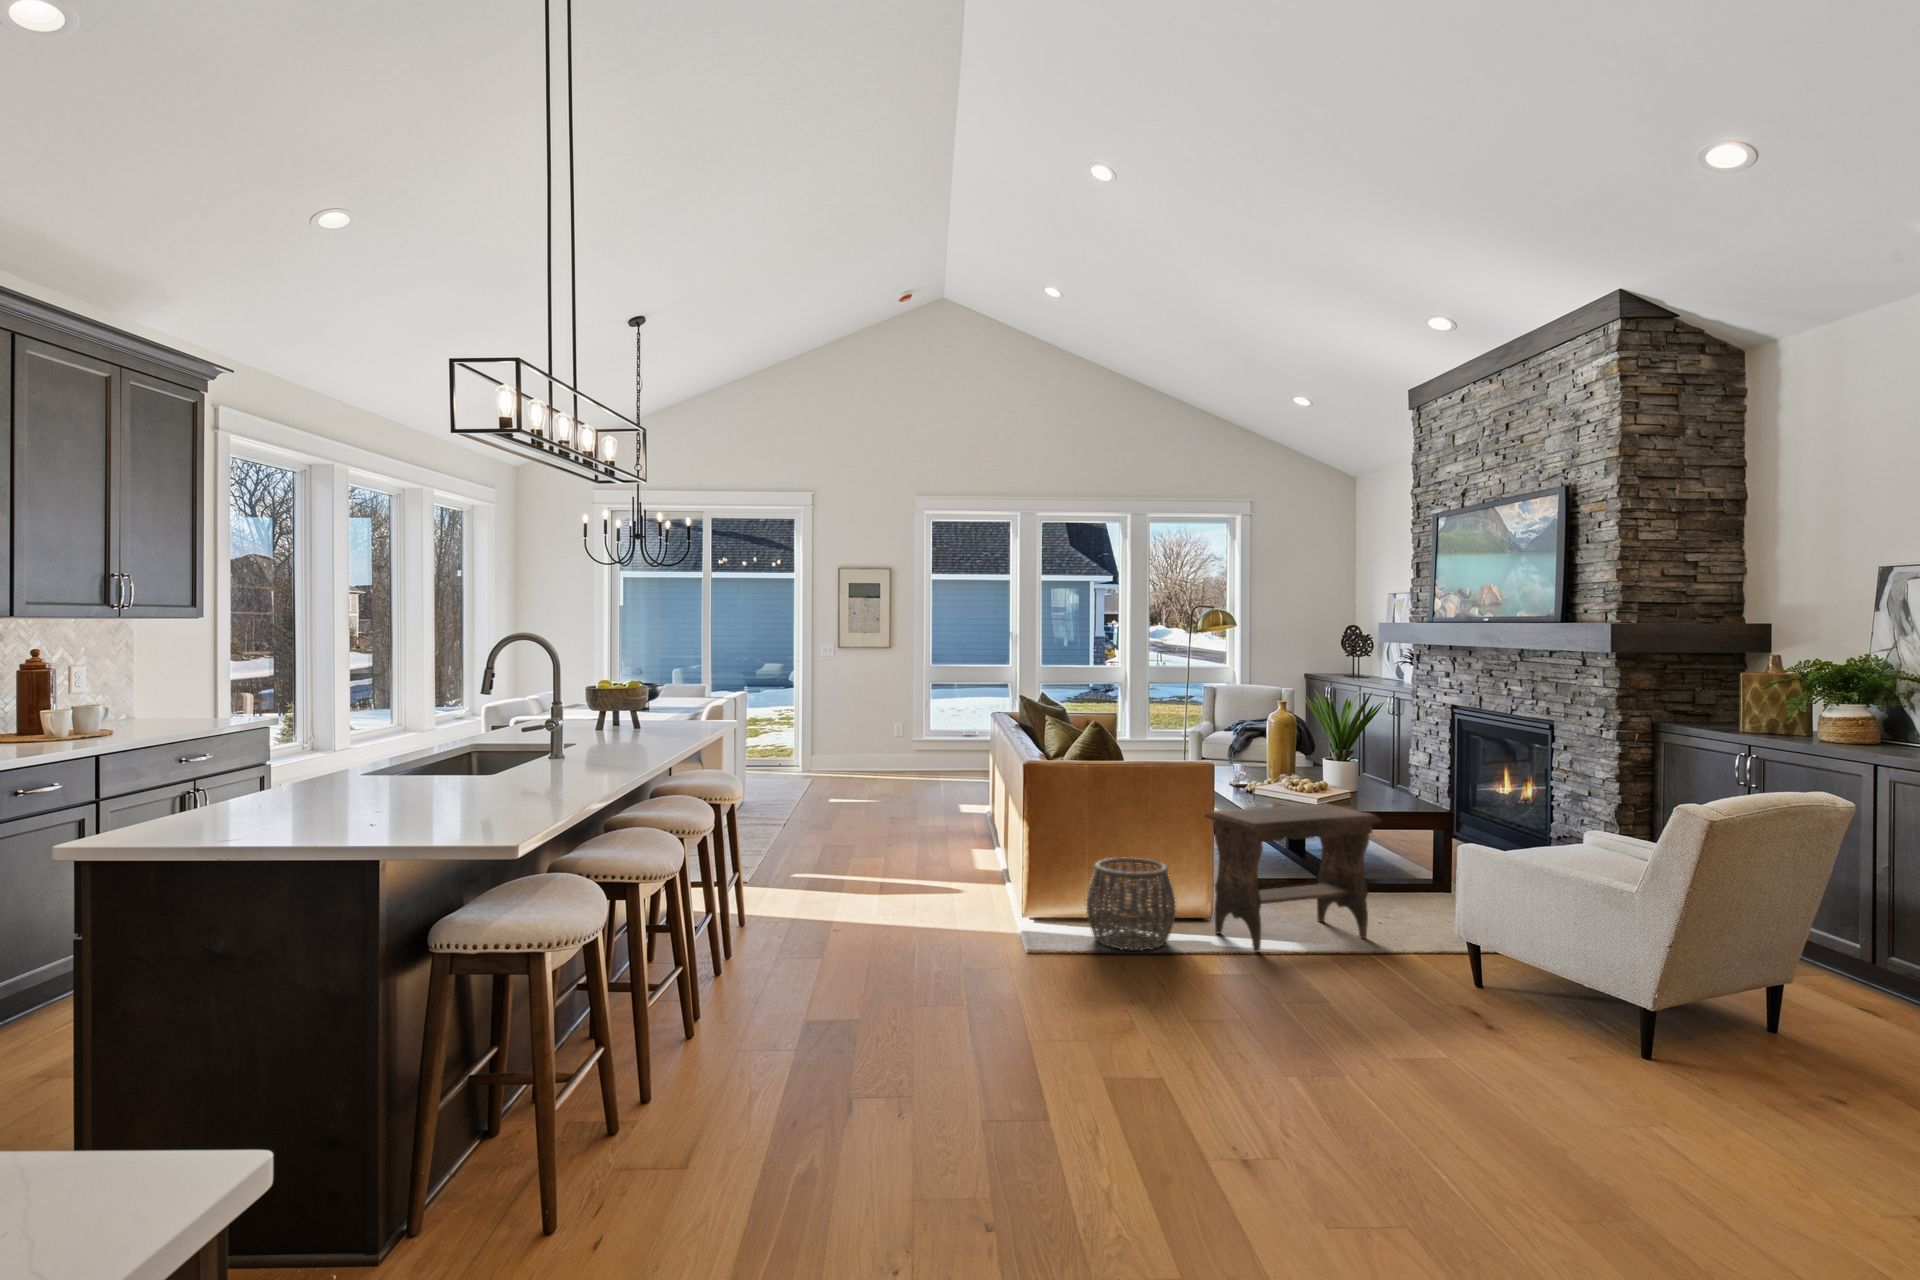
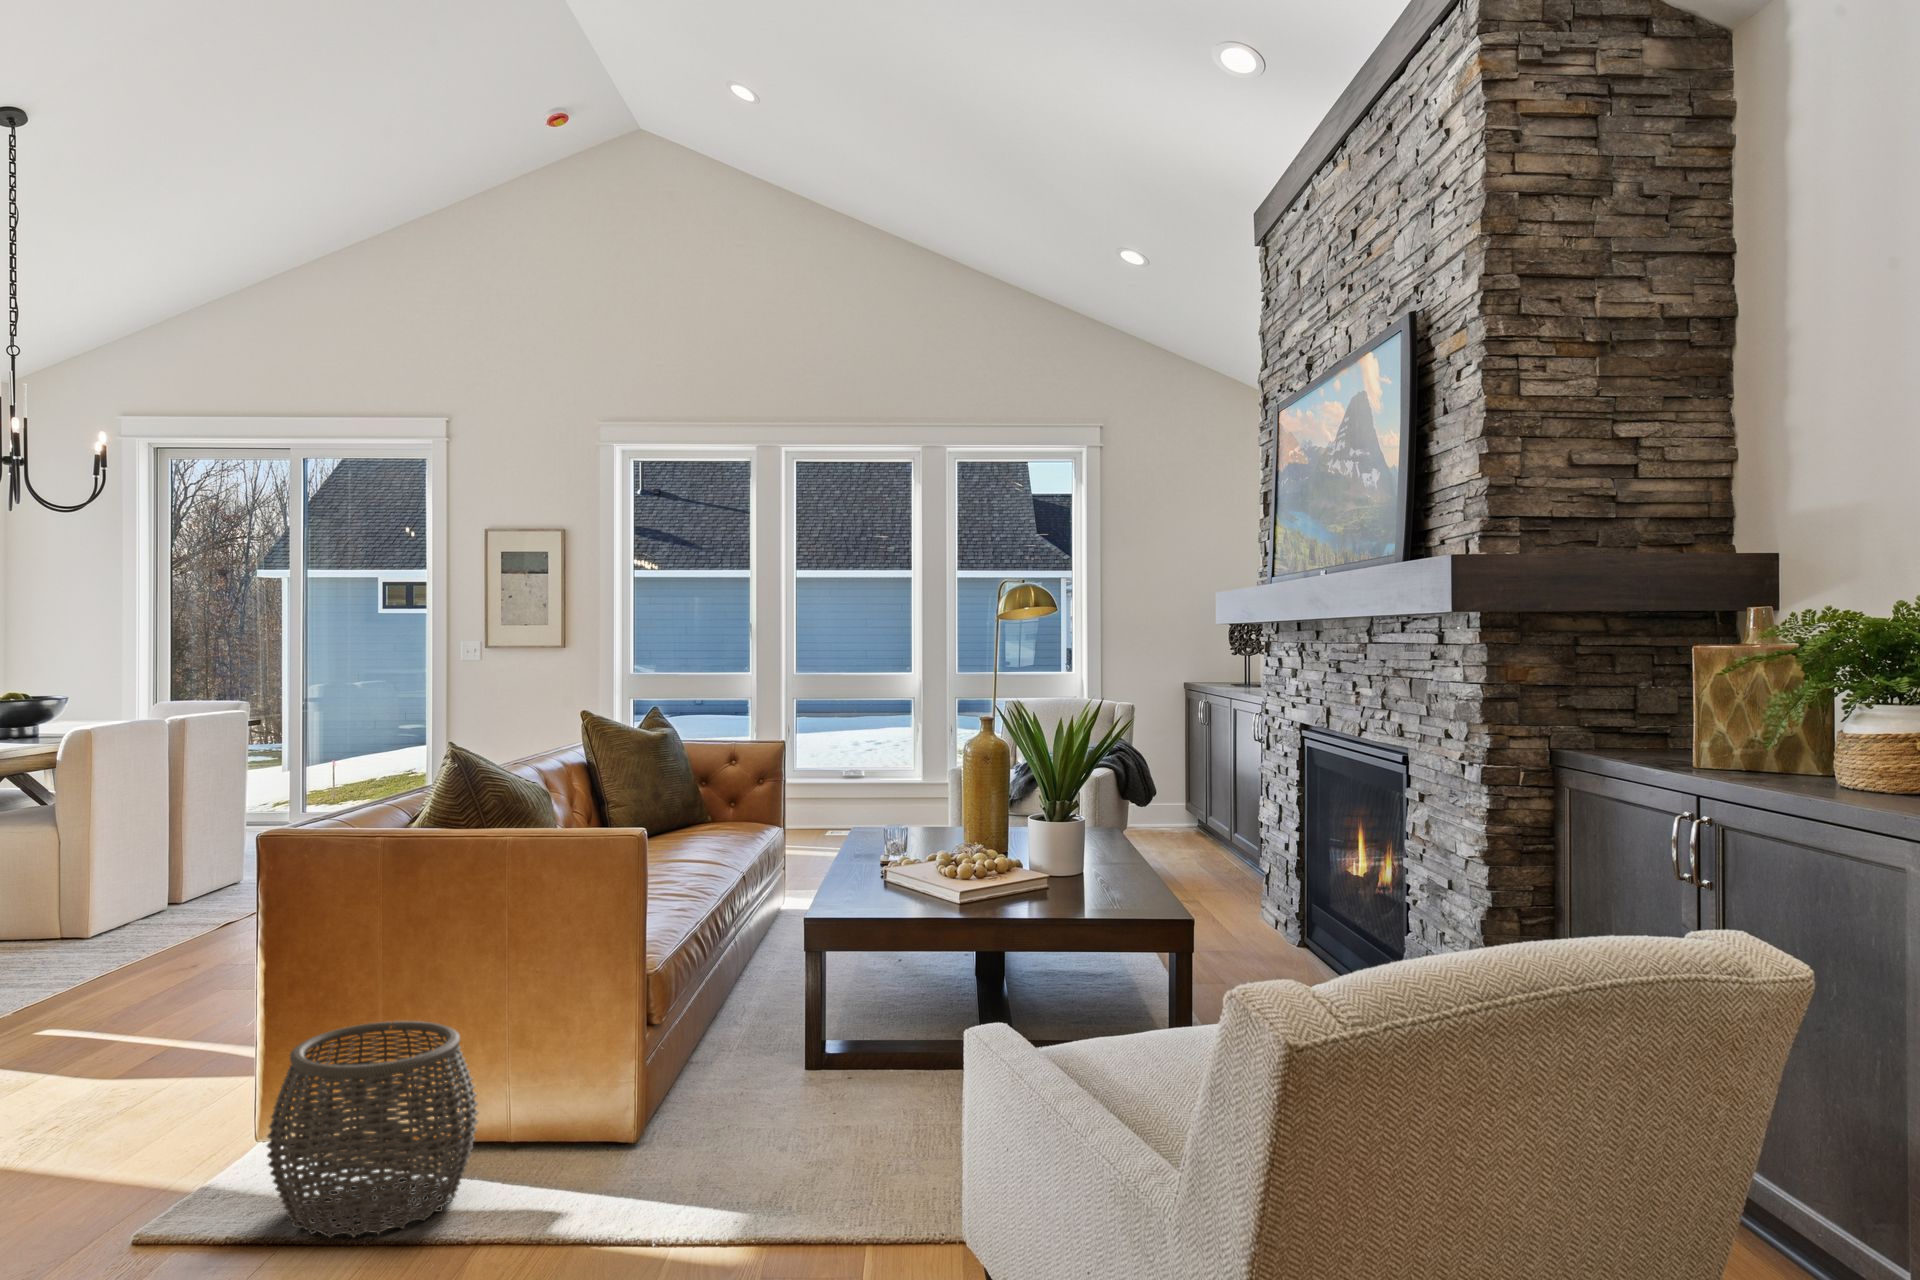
footstool: present [1205,803,1381,951] -> none [573,907,919,1241]

